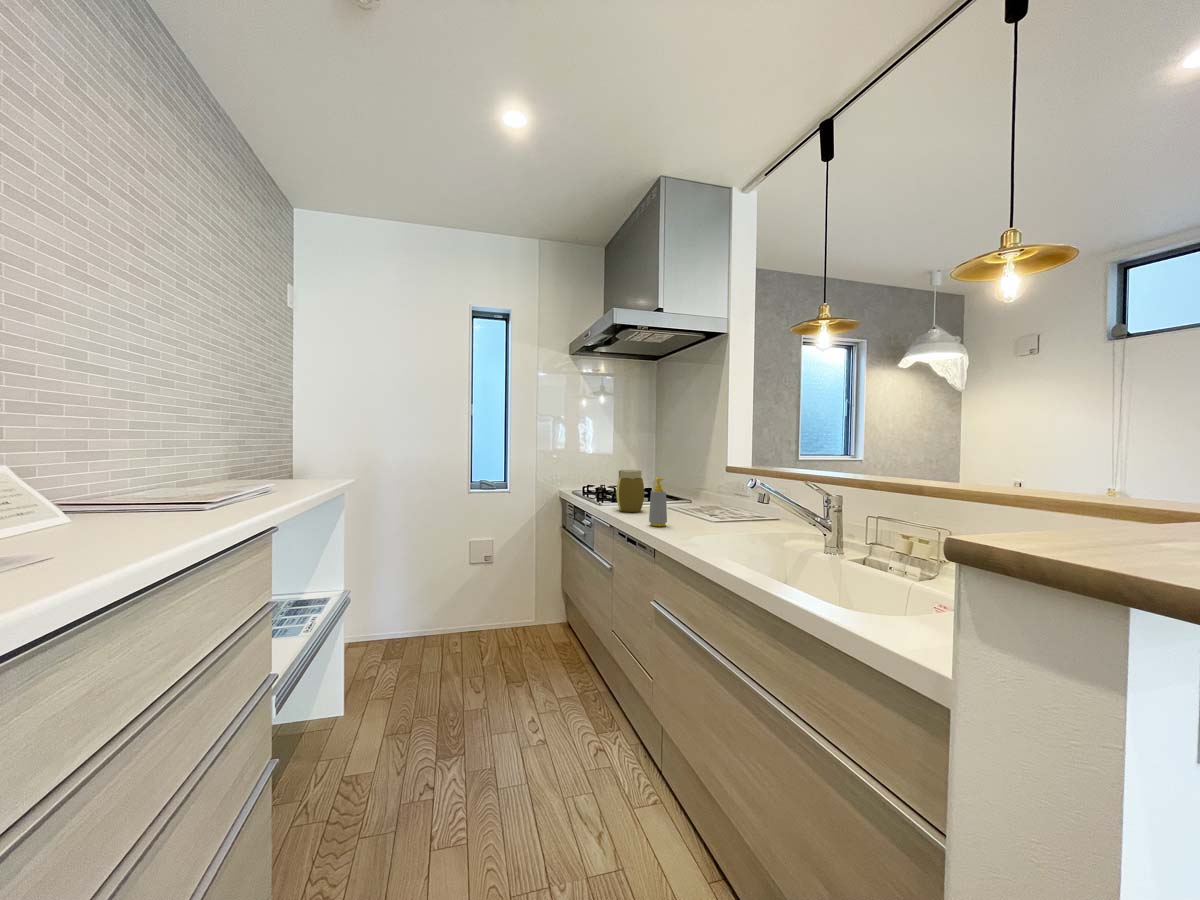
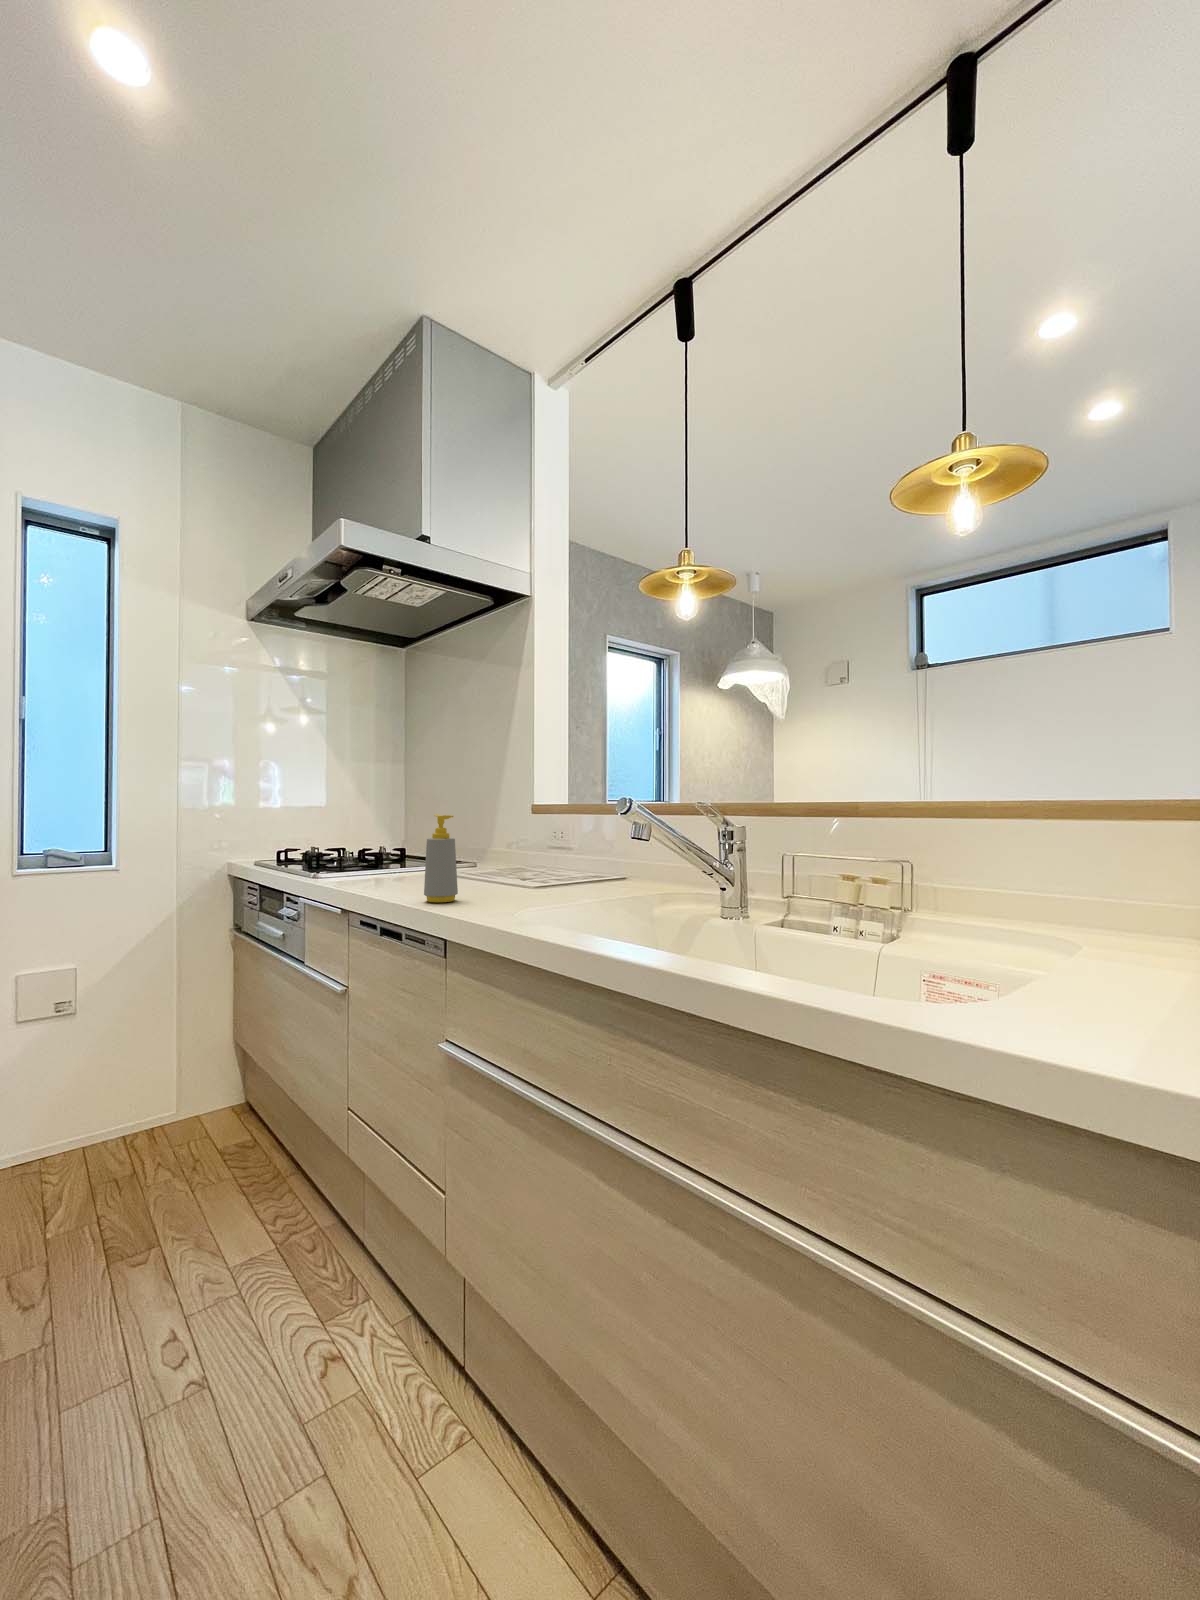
jar: present [616,470,644,512] -> none [352,811,406,885]

